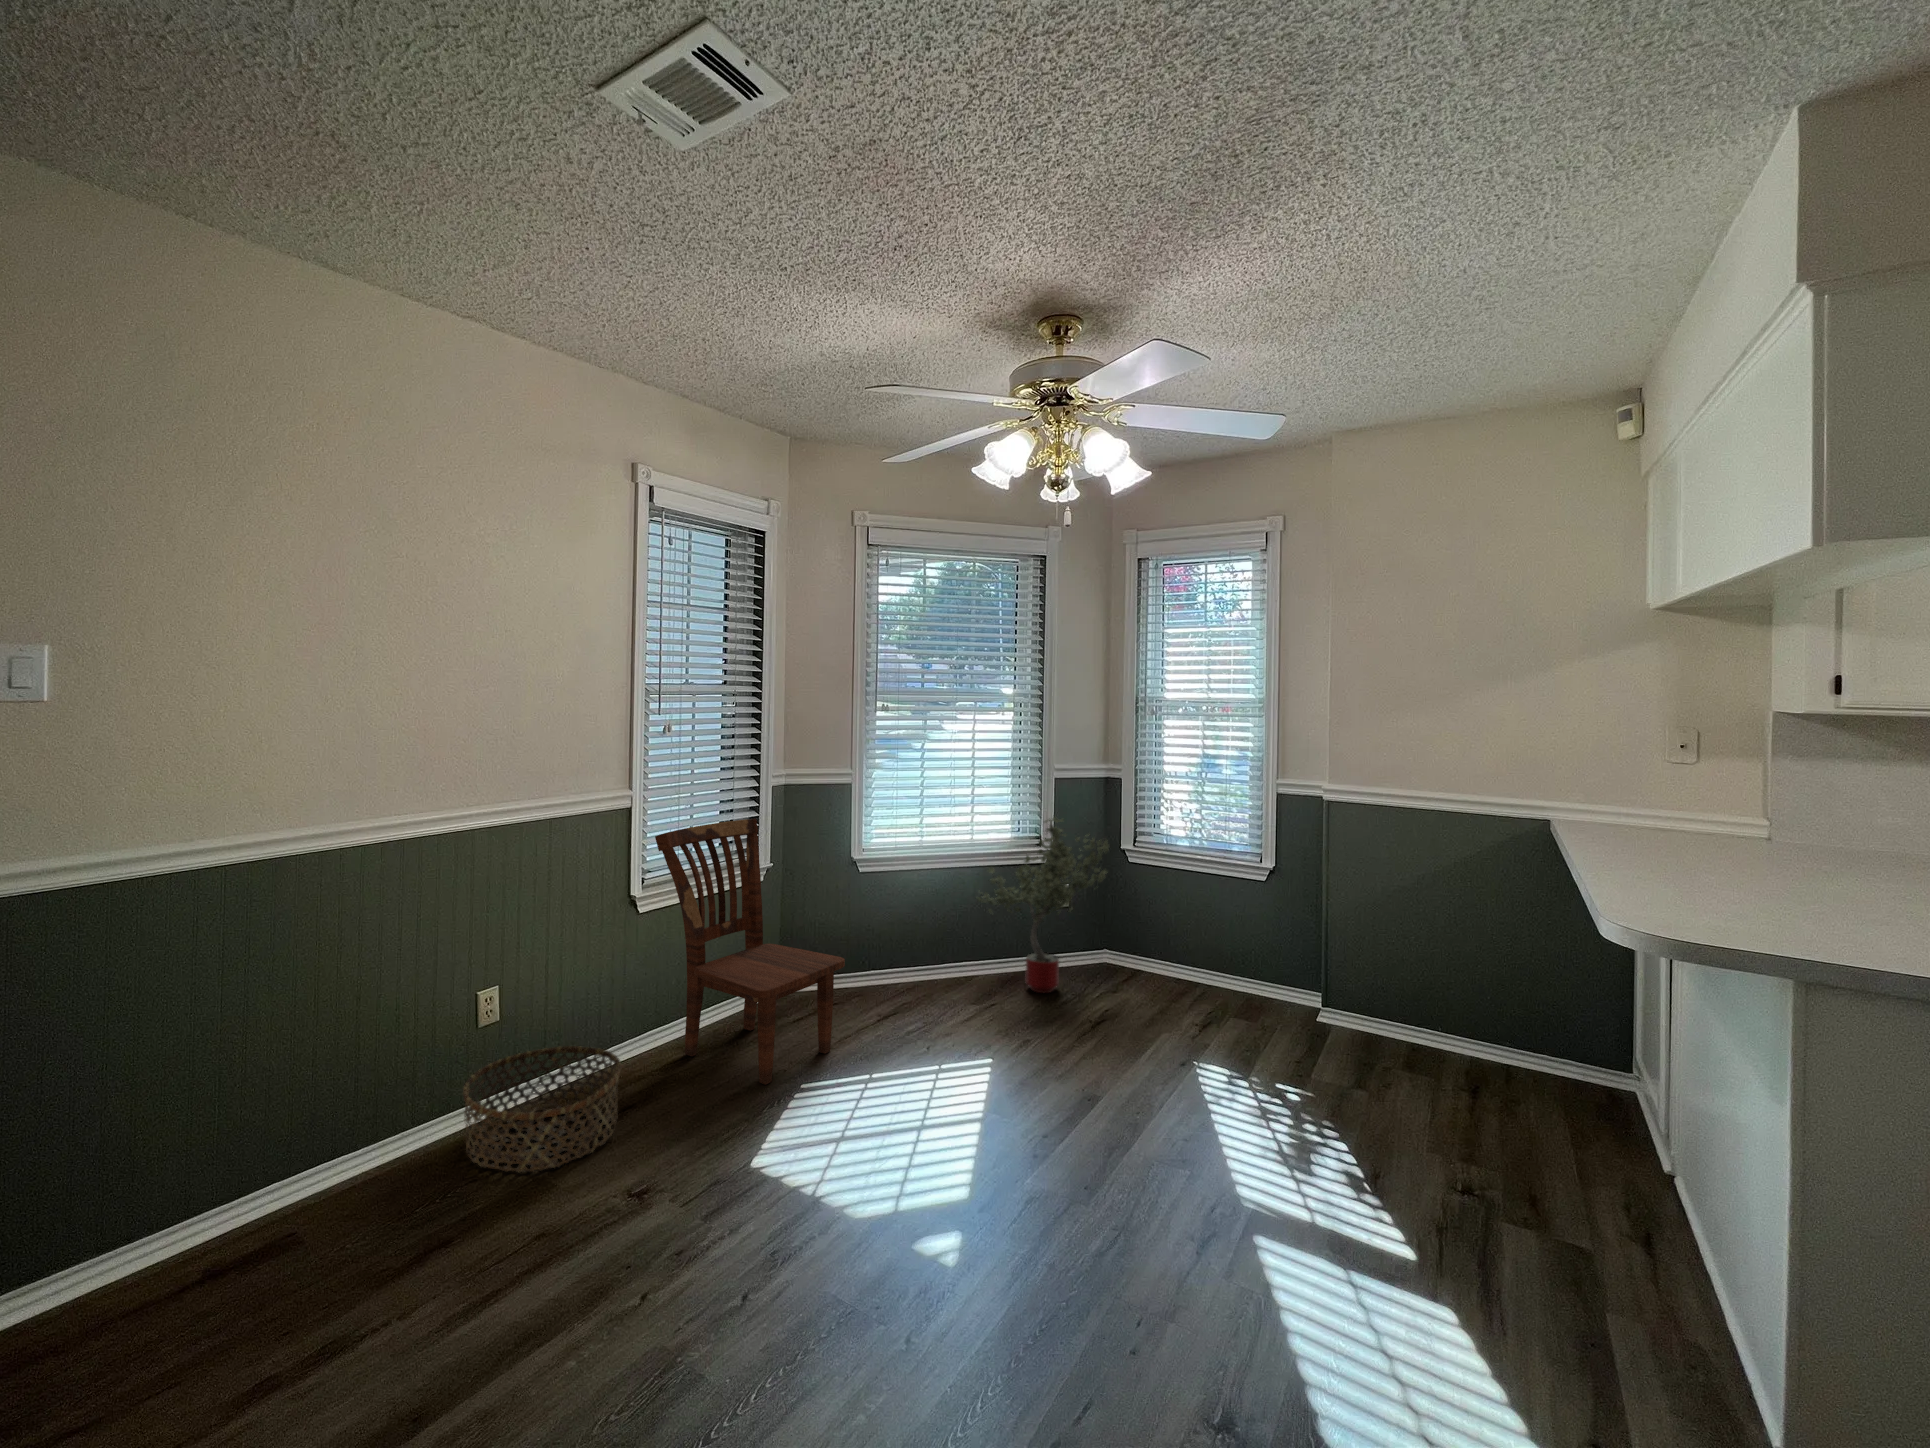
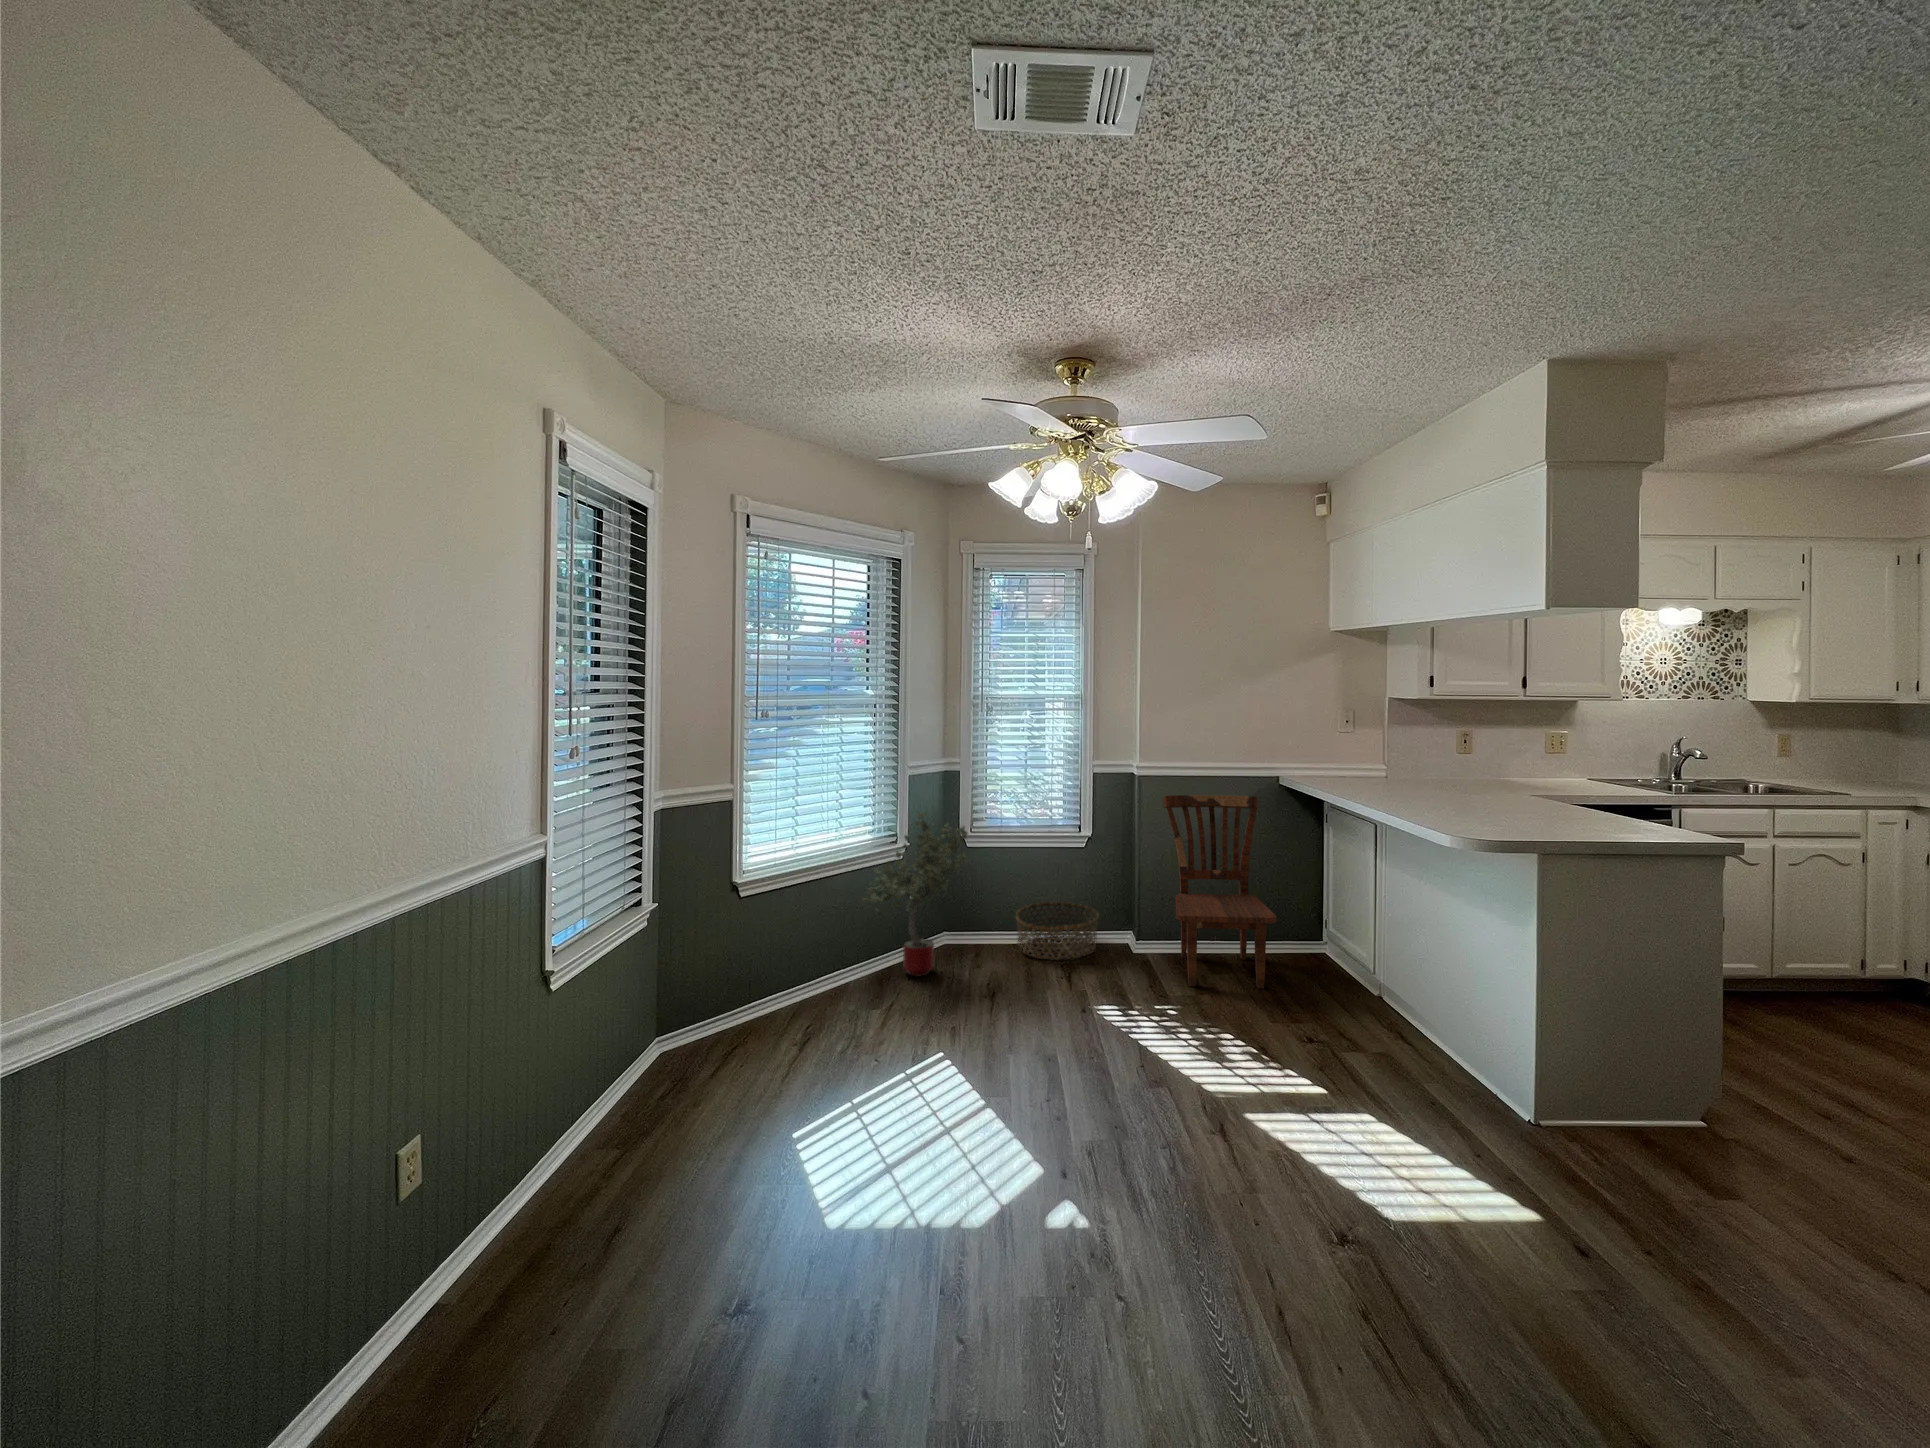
dining chair: present [655,819,845,1085] -> present [1163,795,1277,988]
basket: present [463,1046,621,1172] -> present [1016,902,1099,960]

